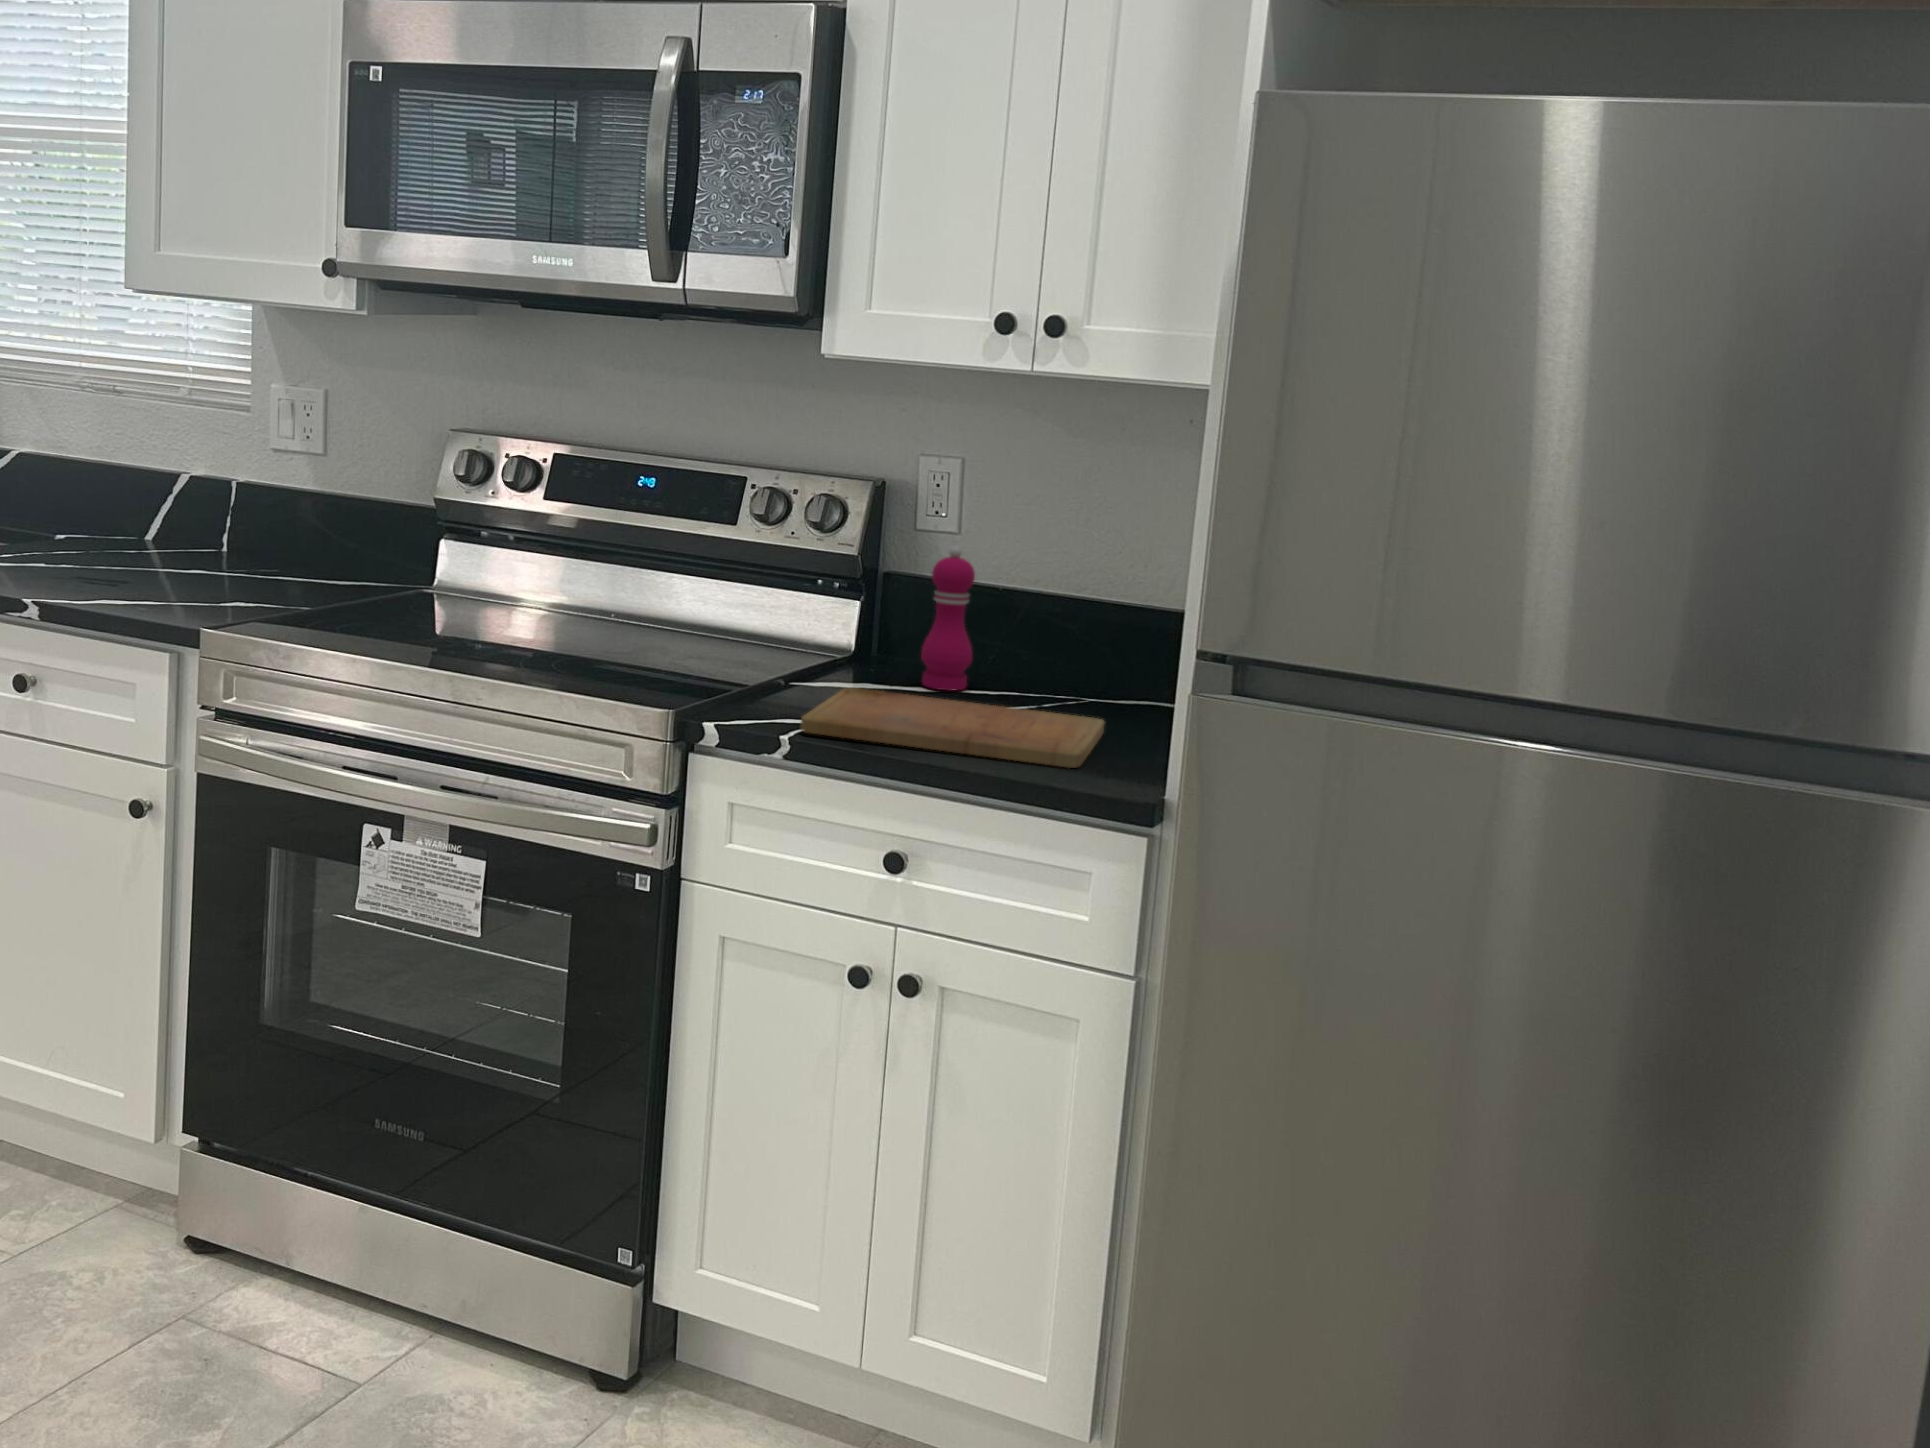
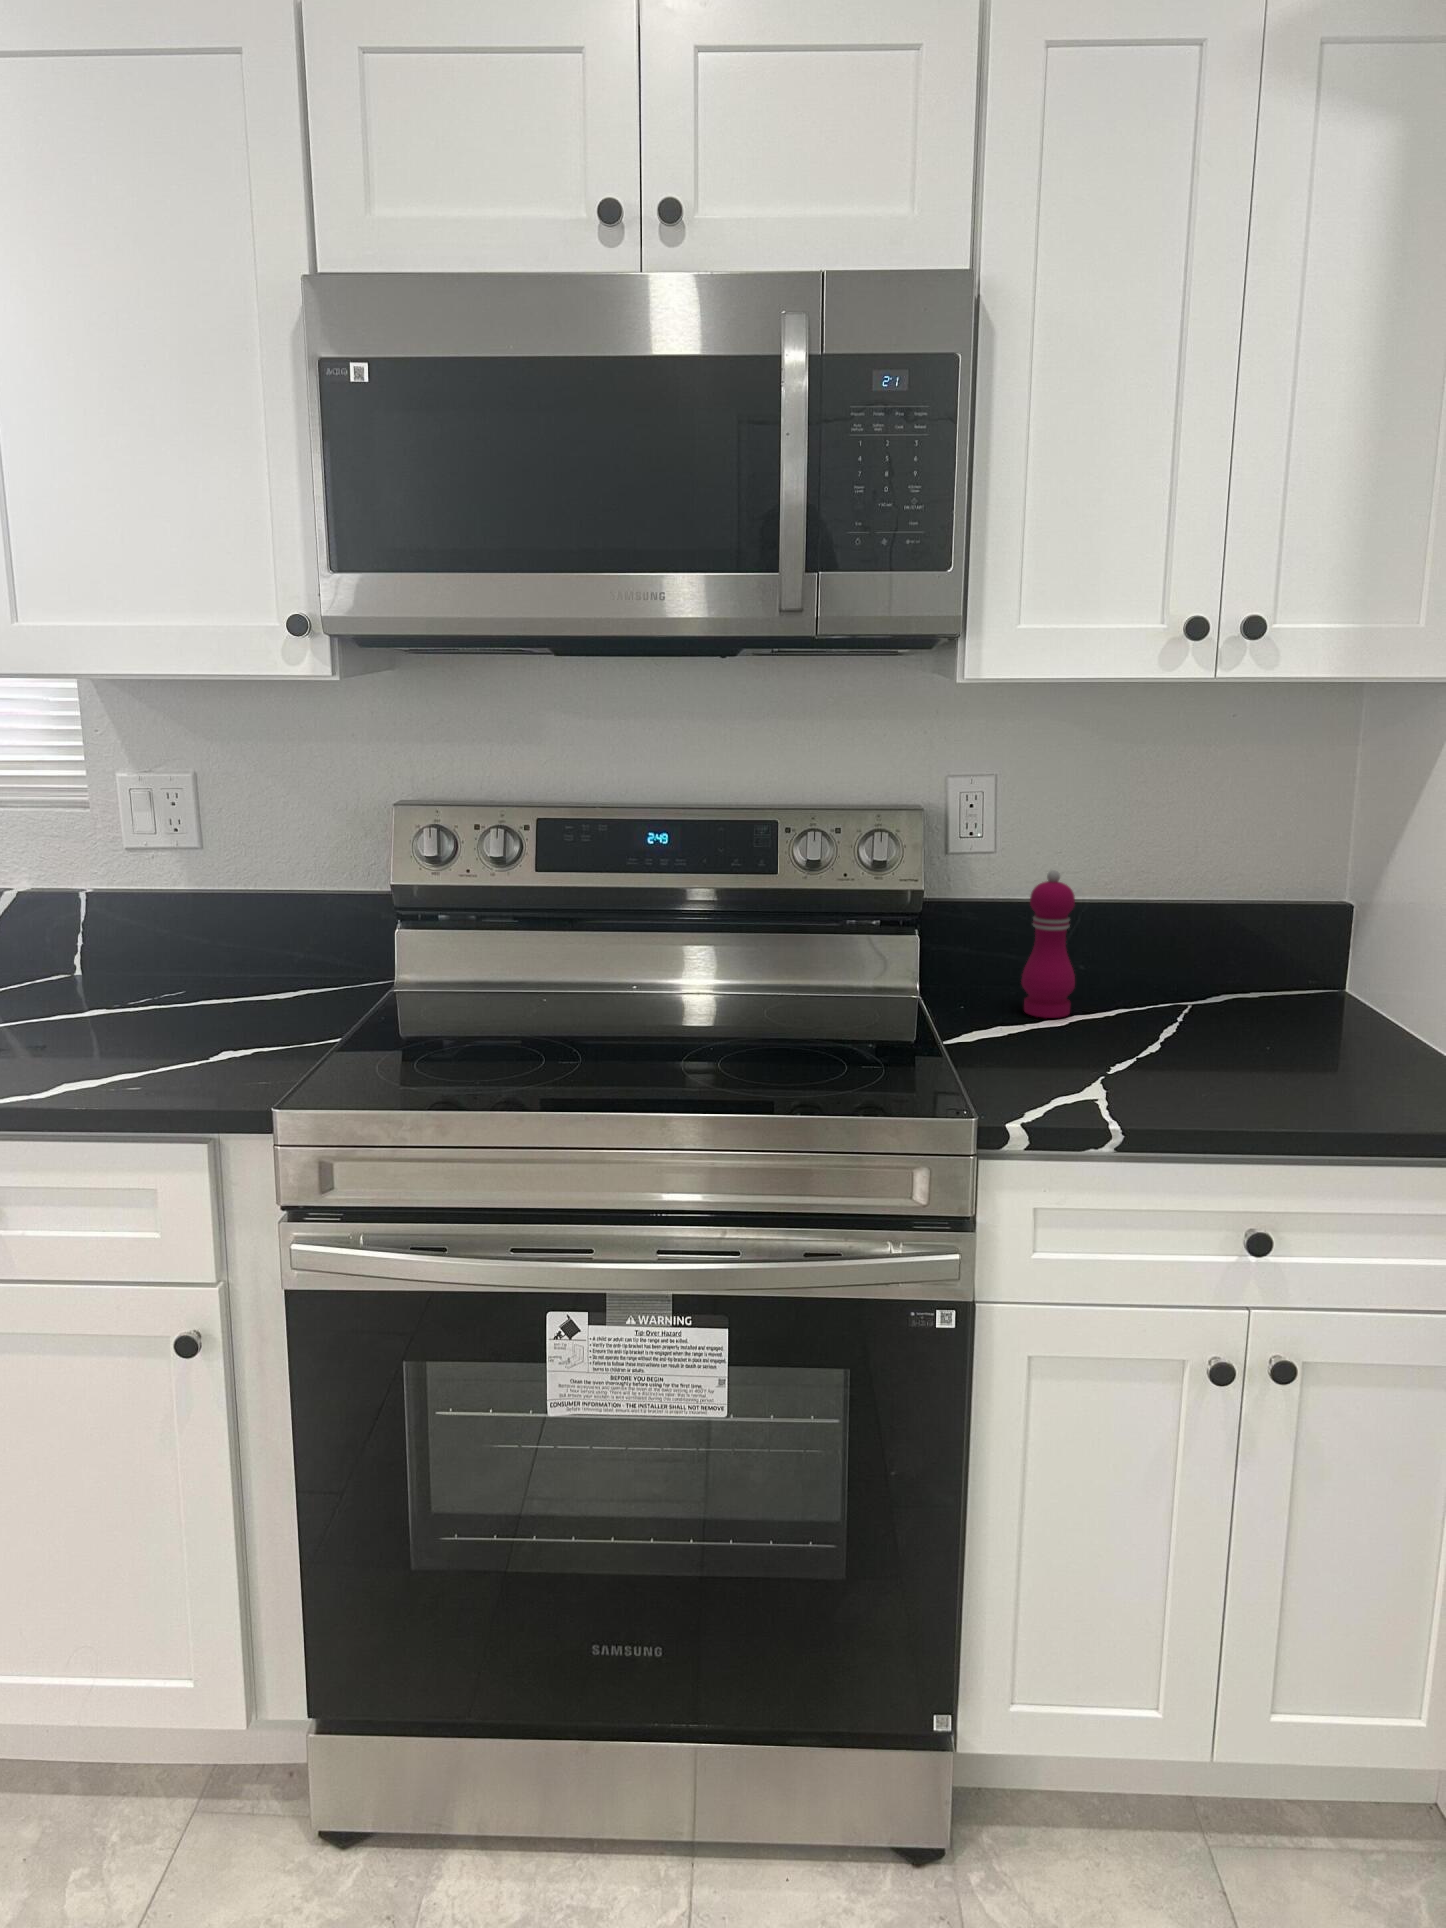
cutting board: present [800,688,1104,768] -> none [1022,1028,1384,1111]

